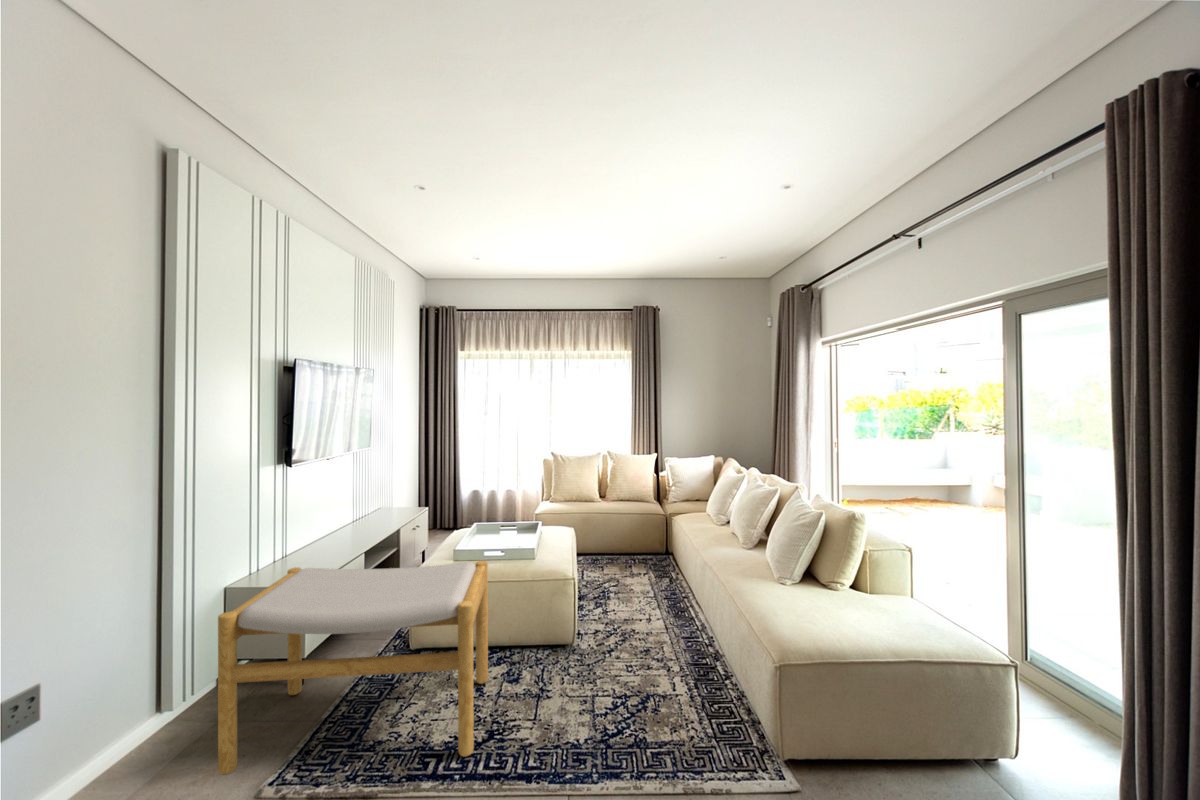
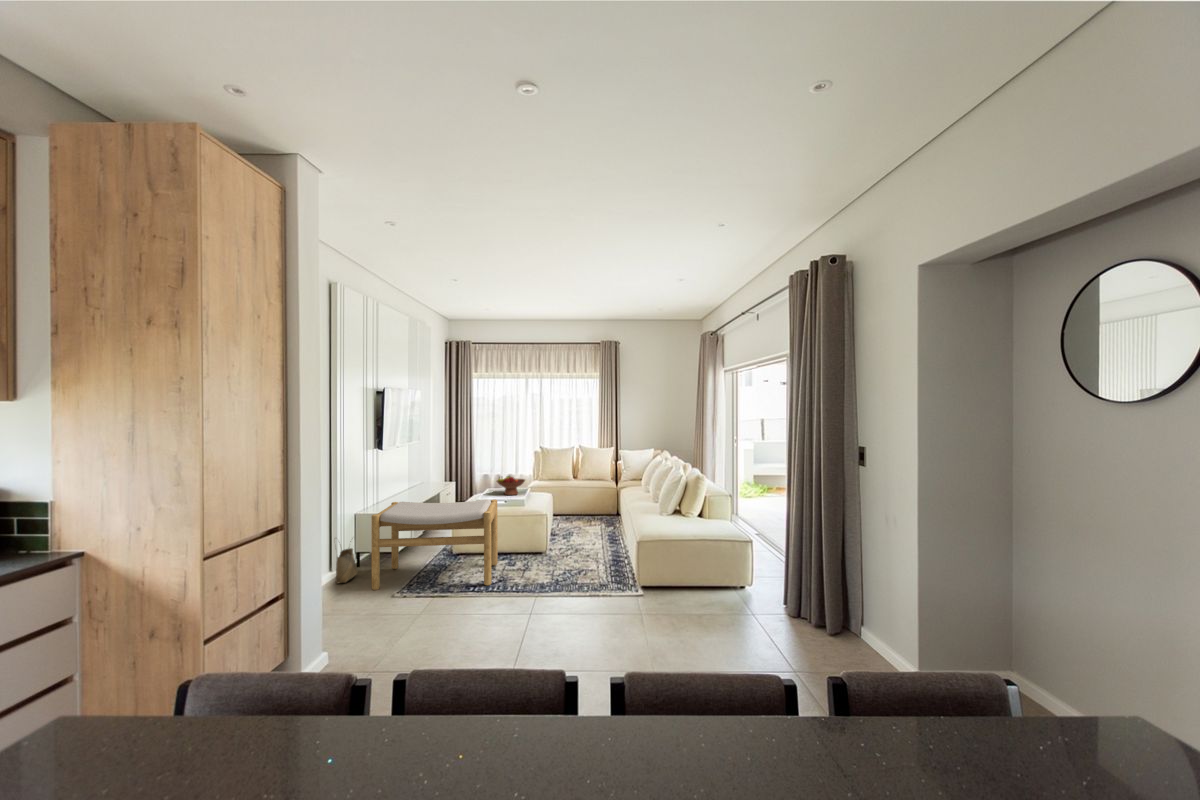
fruit bowl: none [488,502,534,535] -> present [497,476,525,495]
woven basket: none [153,644,213,749] -> present [335,548,357,583]

